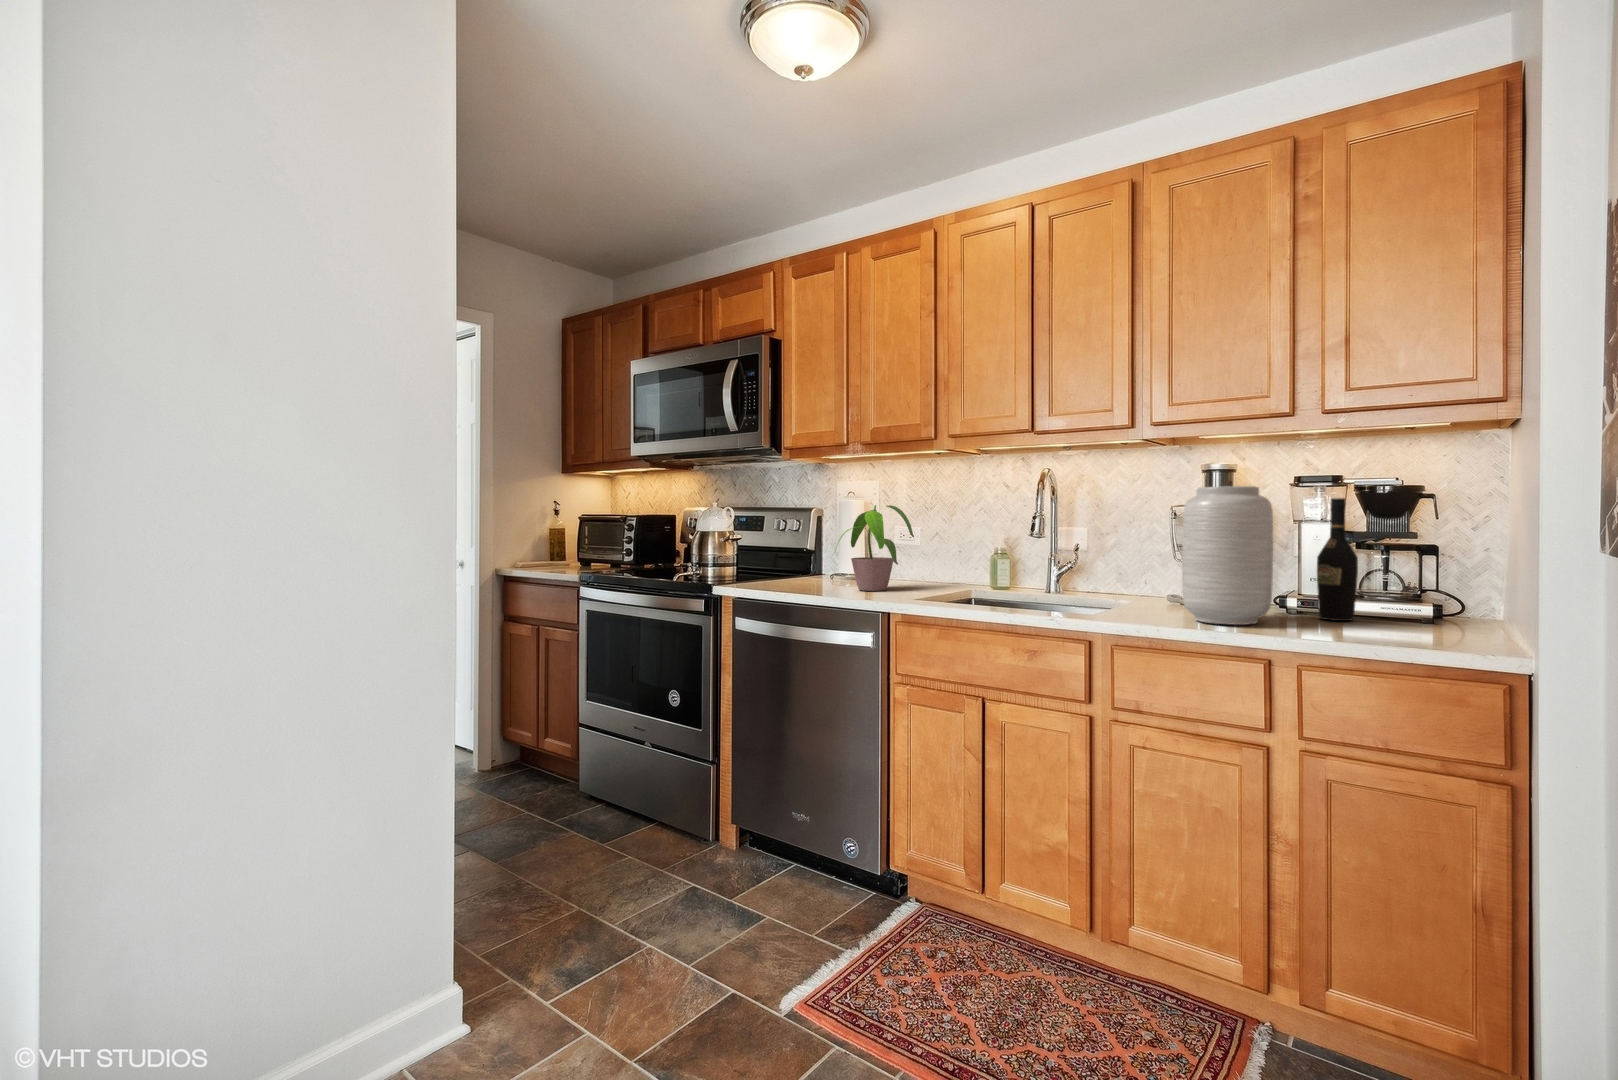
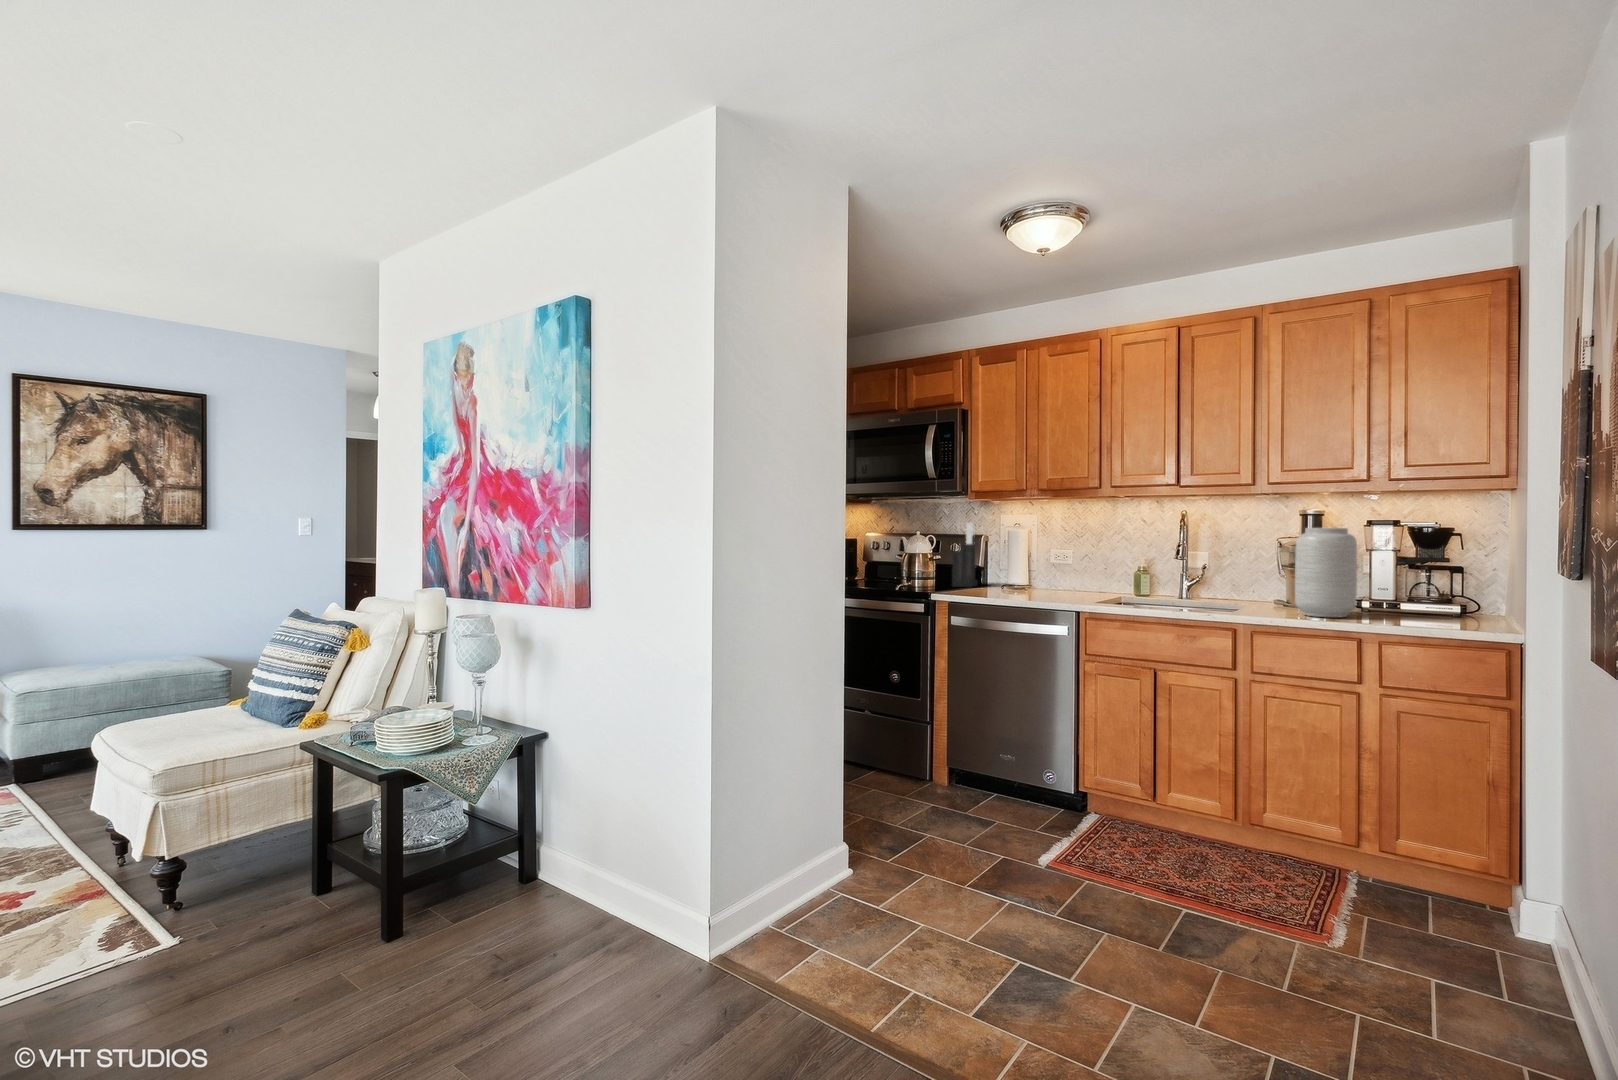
knife block: none [774,494,814,579] -> present [952,522,978,587]
wine bottle: present [1317,498,1358,621] -> none [1384,536,1412,616]
potted plant: present [835,505,914,591] -> none [1010,533,1083,596]

